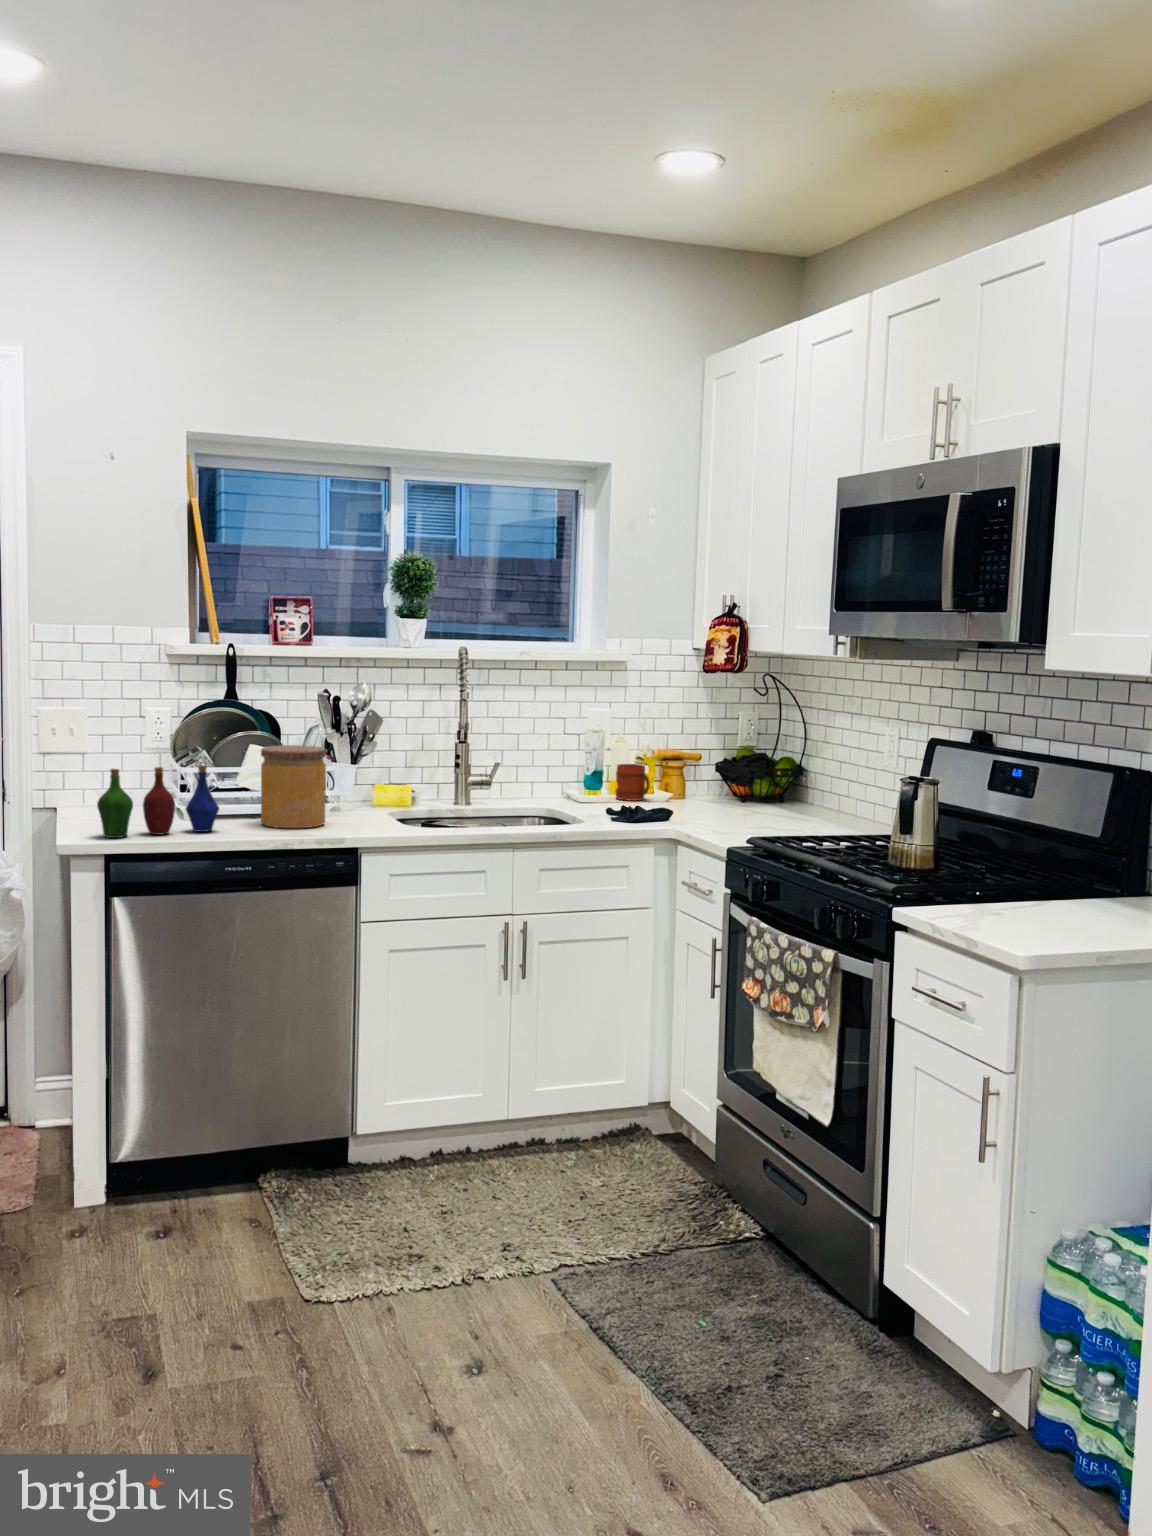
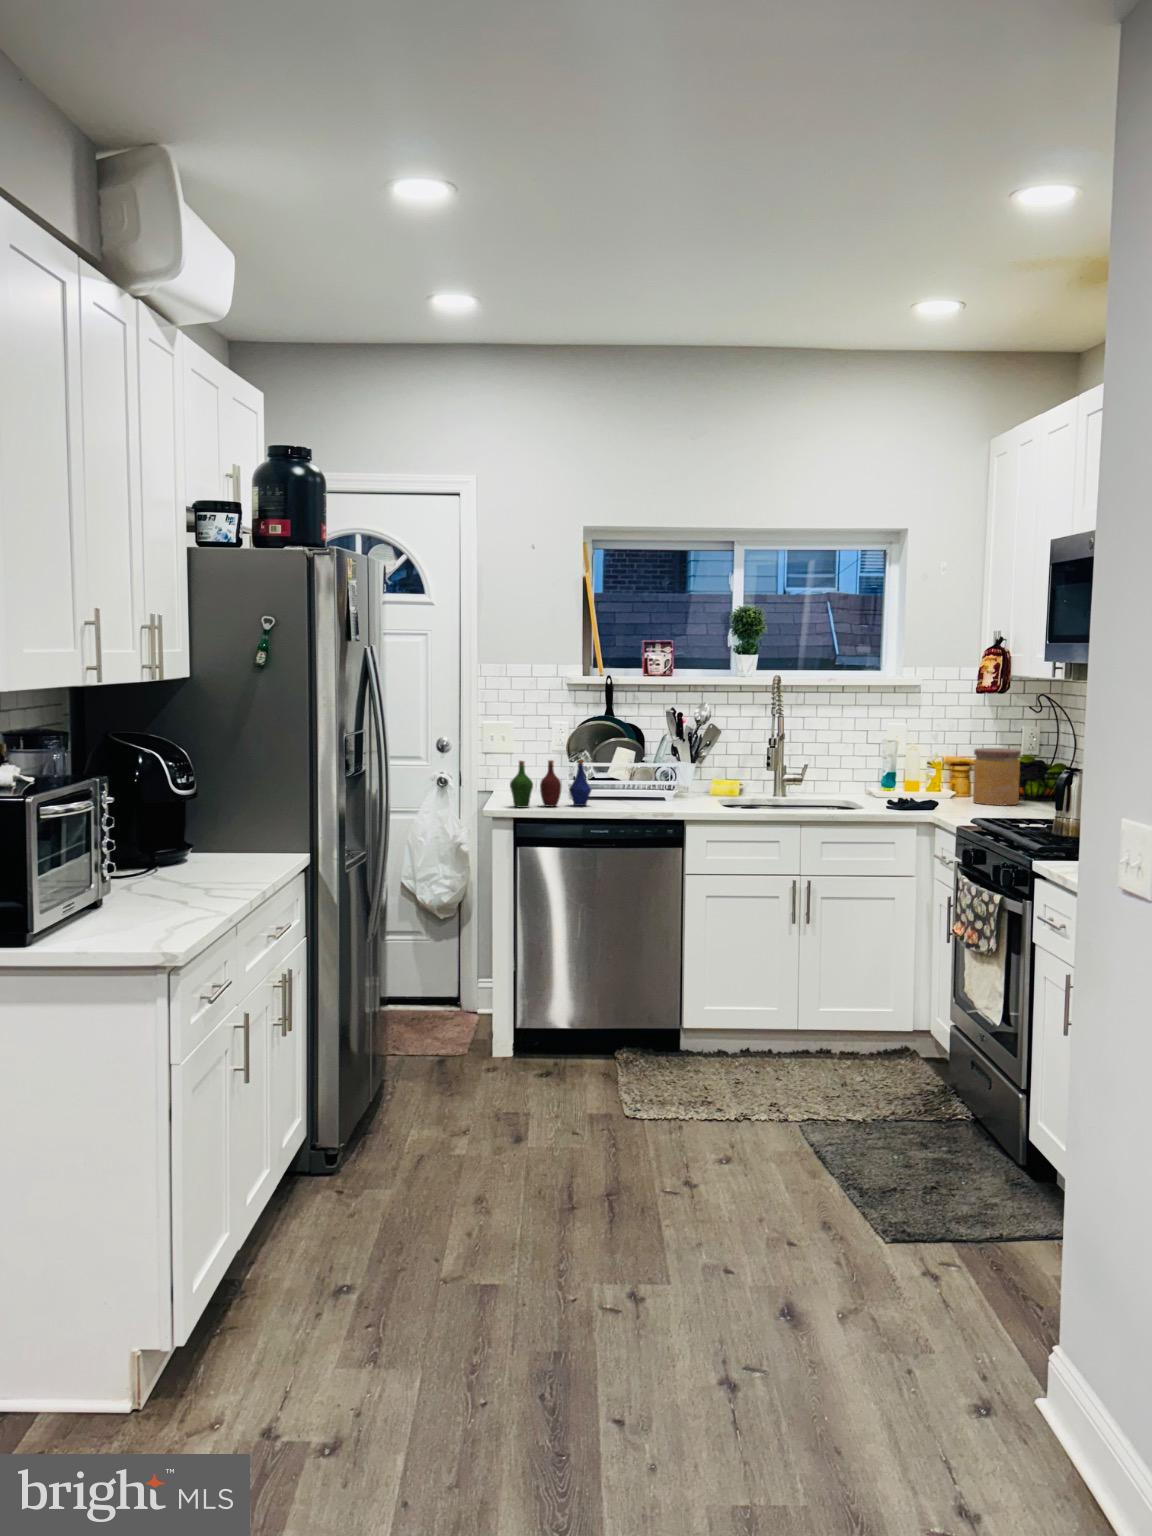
jar: present [261,745,326,828] -> present [973,748,1021,805]
mug: present [615,764,650,801] -> none [909,767,935,796]

